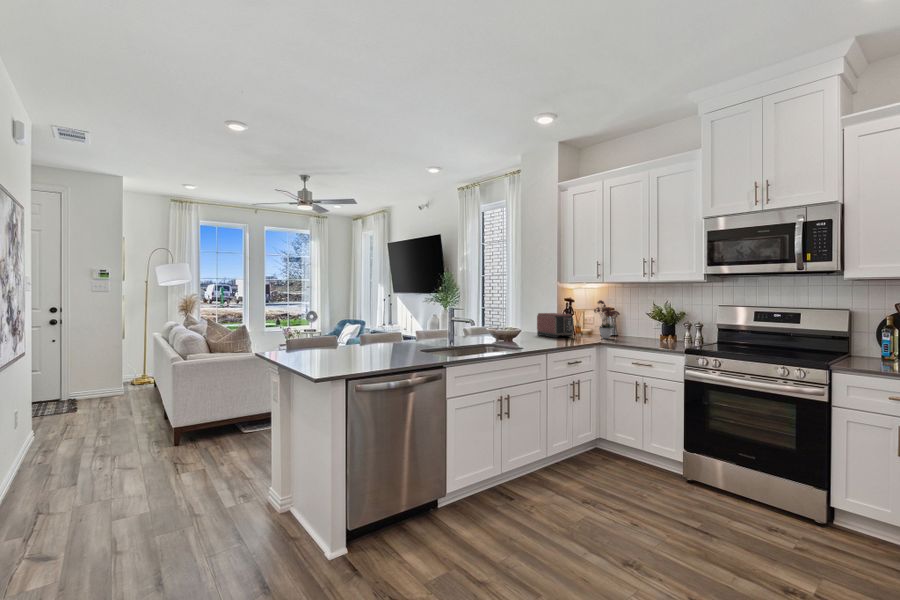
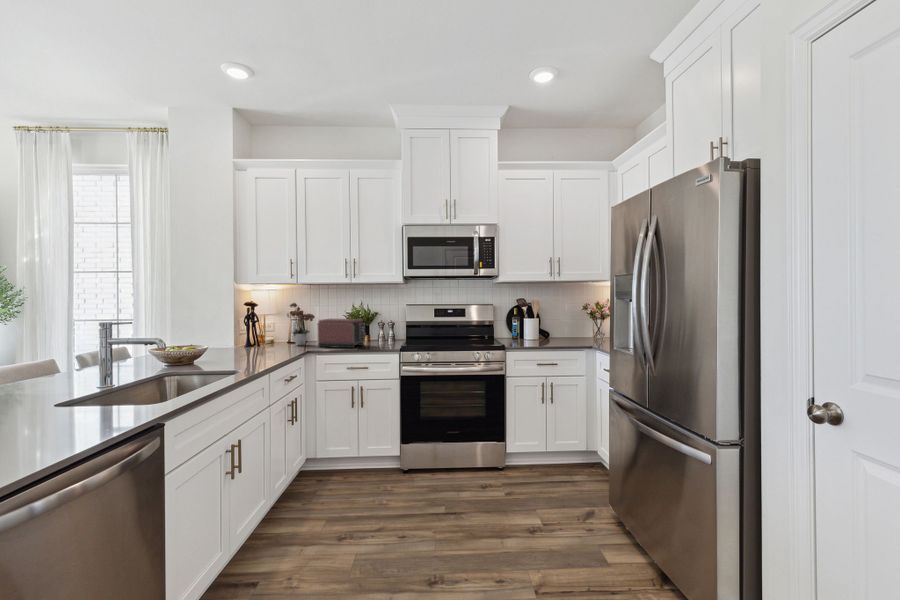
toaster: present [537,313,573,338] -> present [318,319,366,348]

